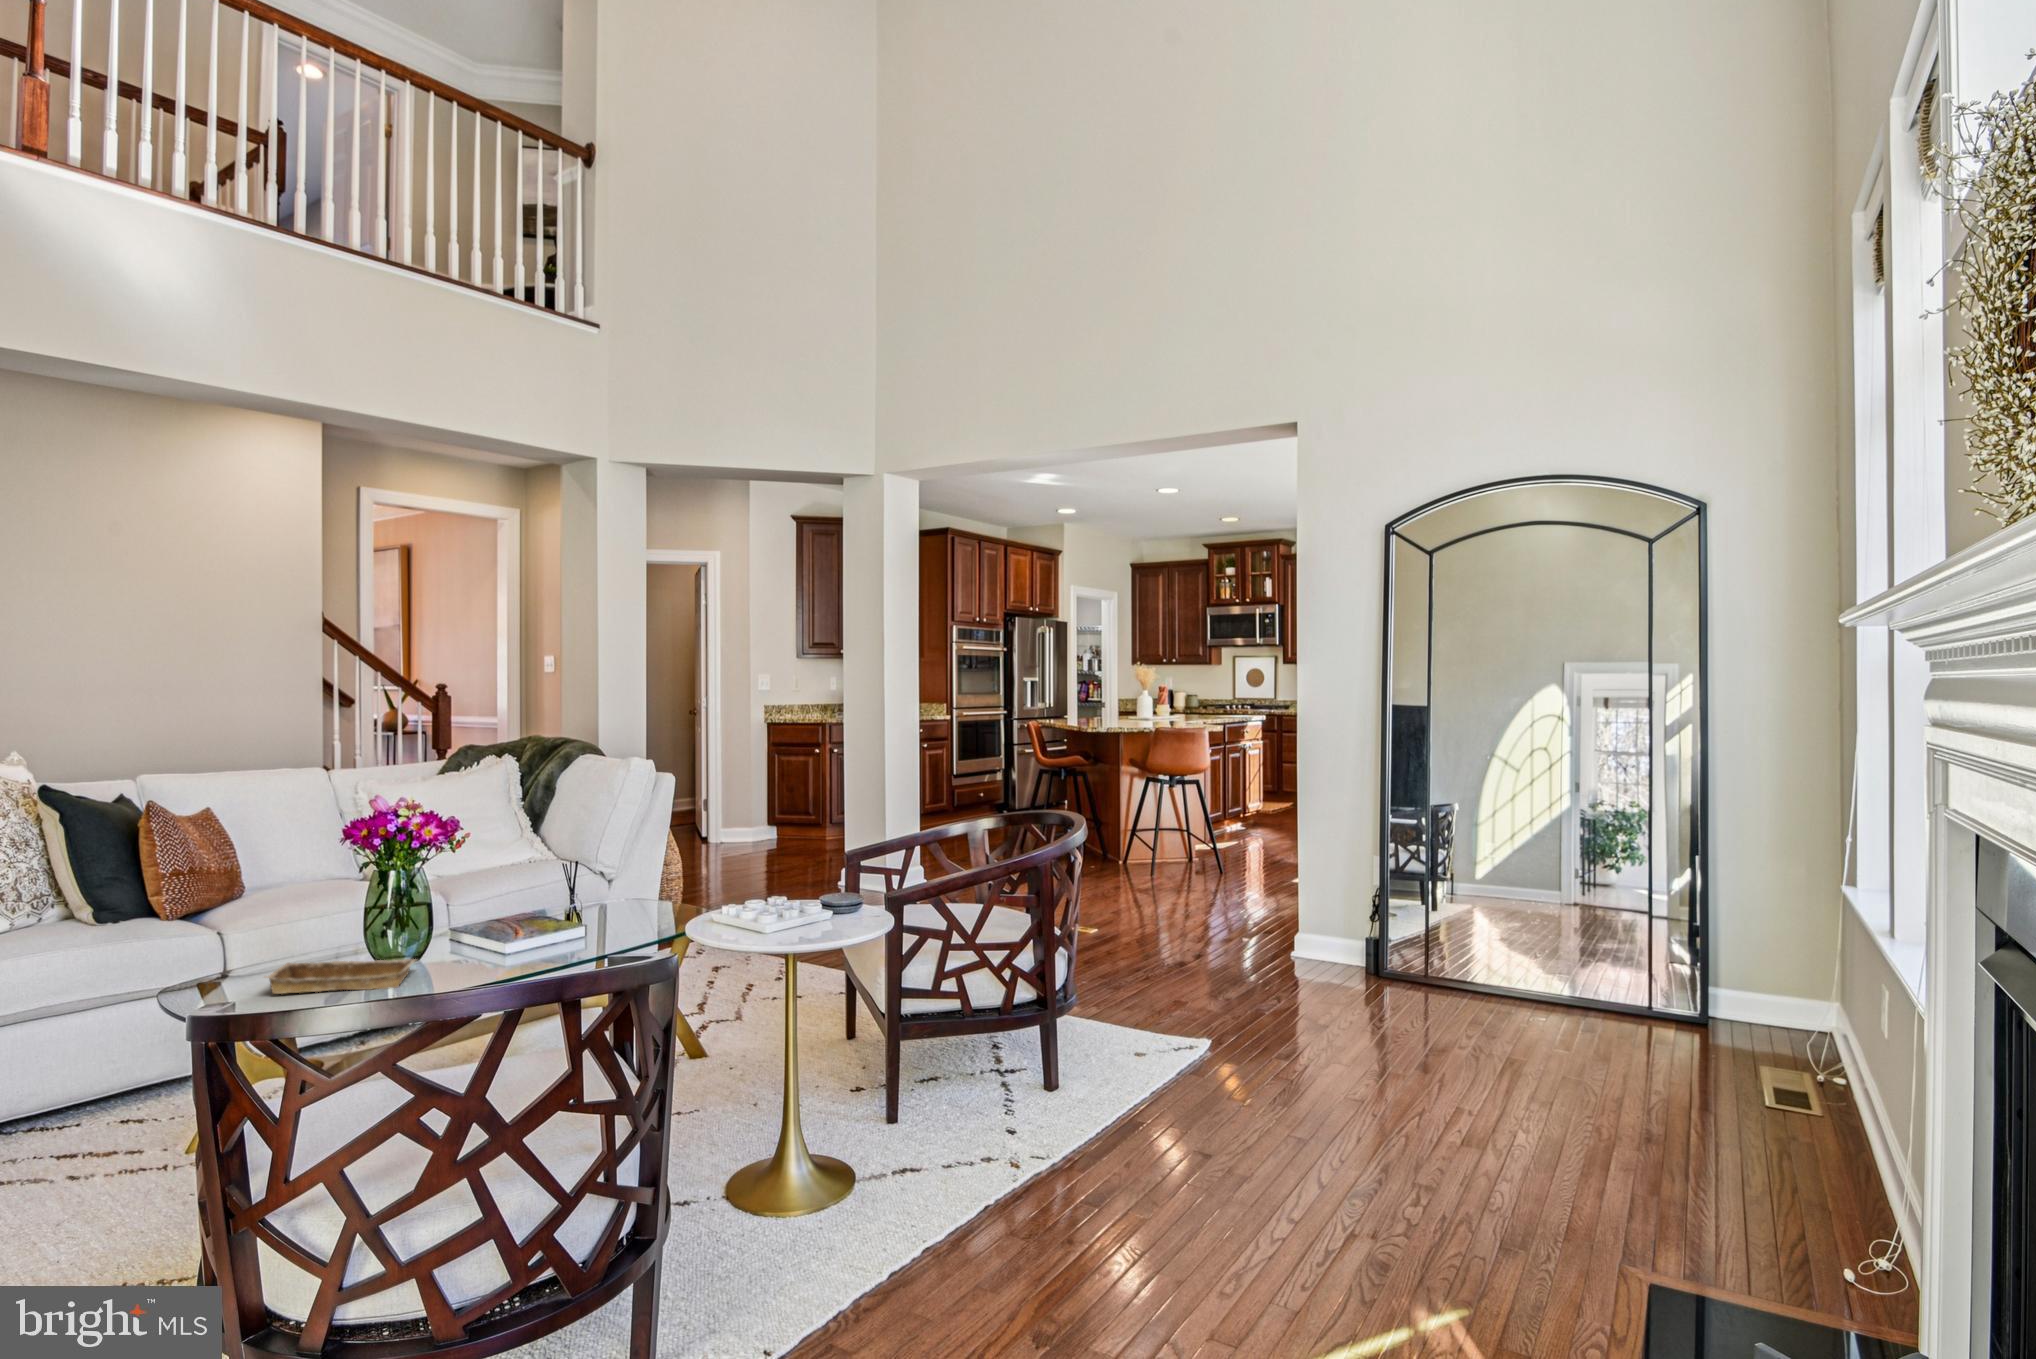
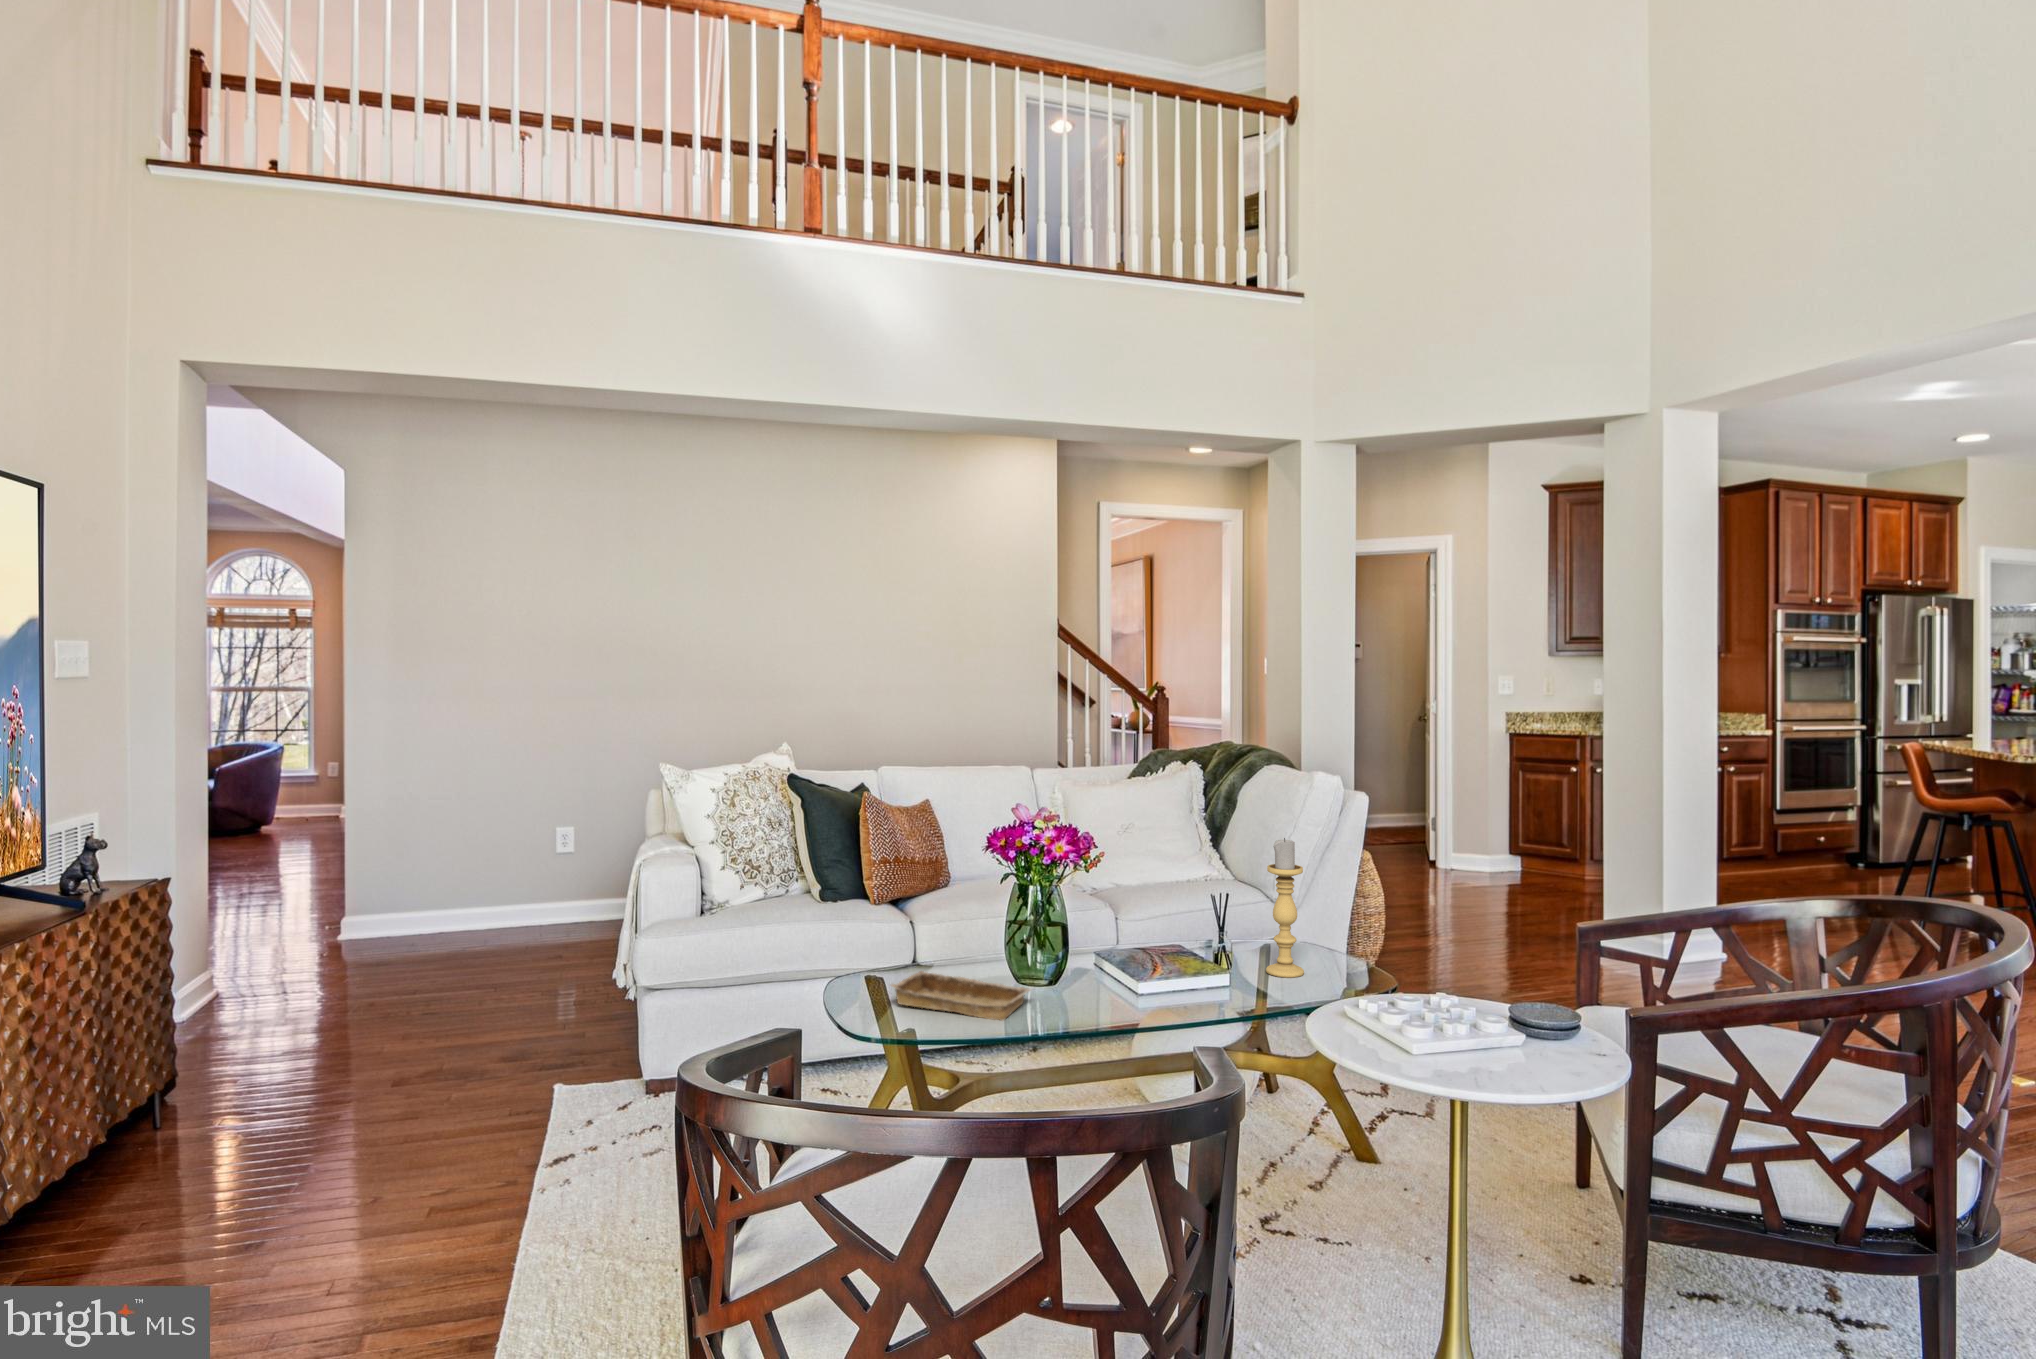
candle holder: none [619,809,650,922] -> present [1266,838,1304,978]

